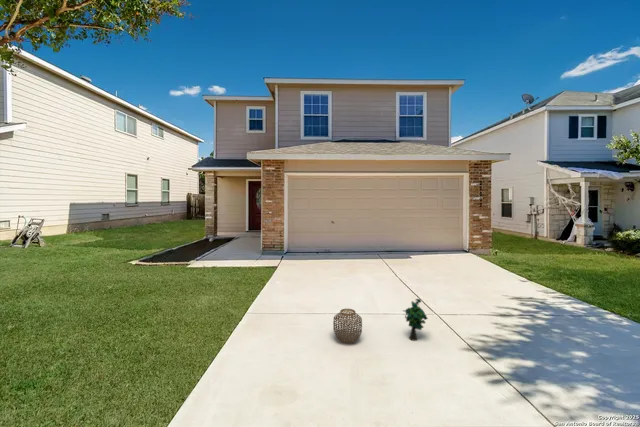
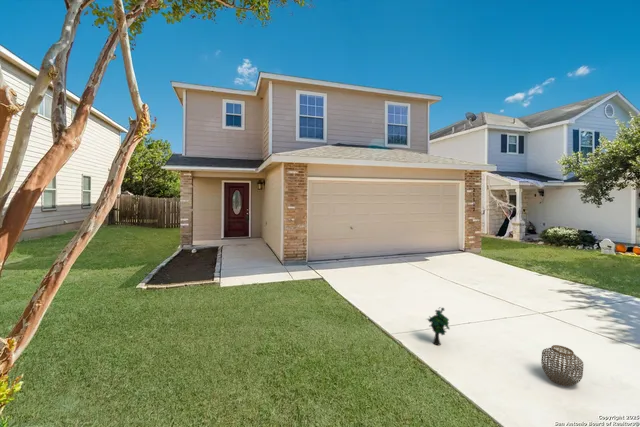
decorative plant: present [404,299,428,341] -> present [428,308,449,345]

